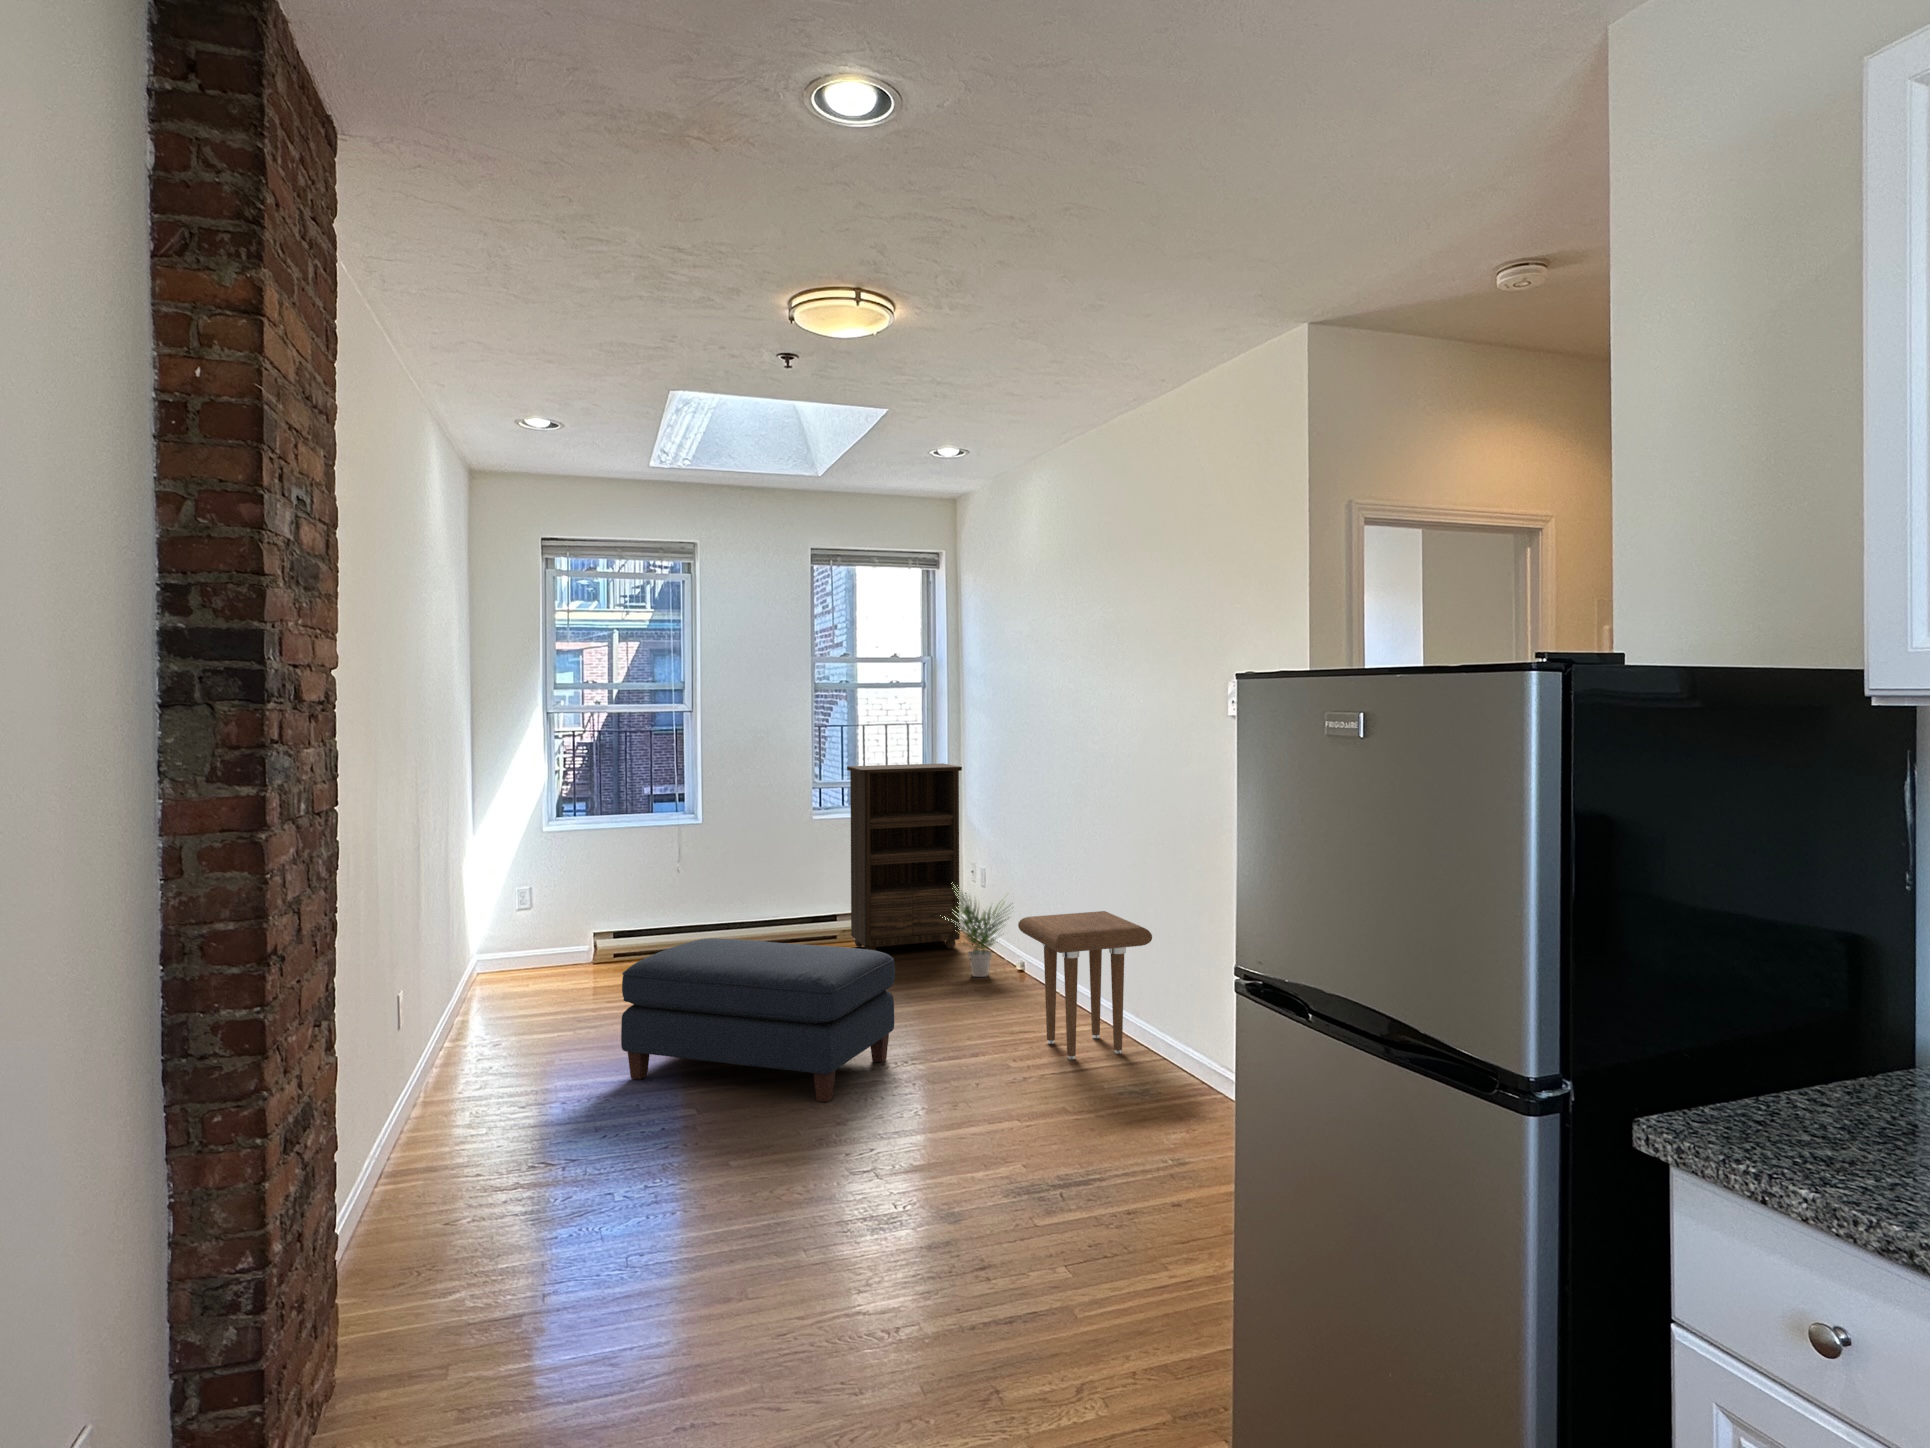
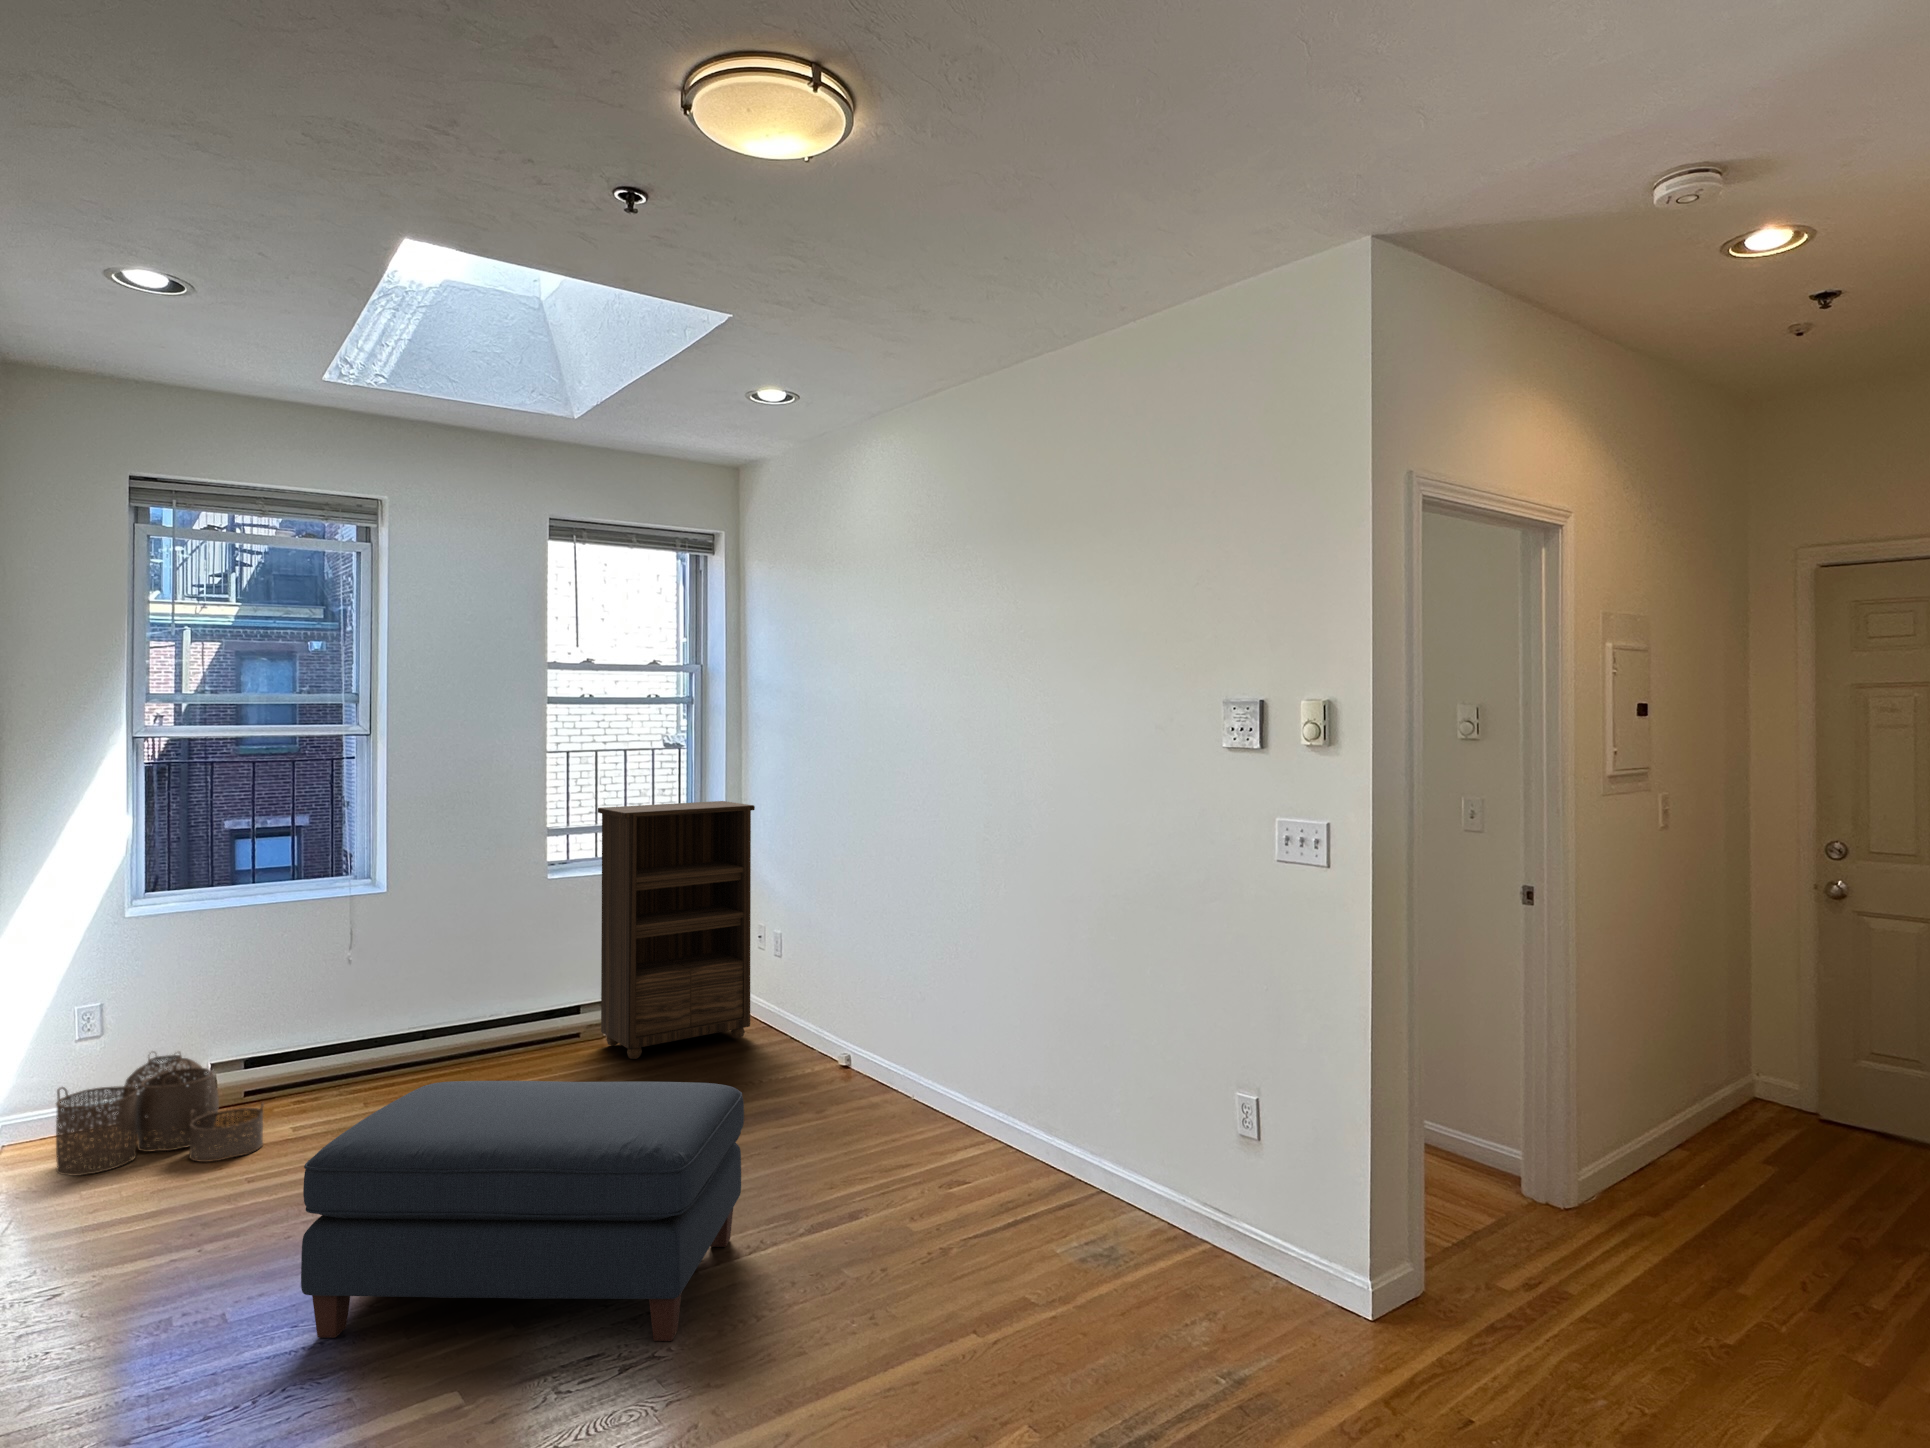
potted plant: present [947,892,1009,977] -> none [739,957,847,1081]
side table: present [1018,911,1152,1059] -> none [899,995,1088,1207]
woven basket: none [504,921,621,992] -> present [56,1052,264,1176]

